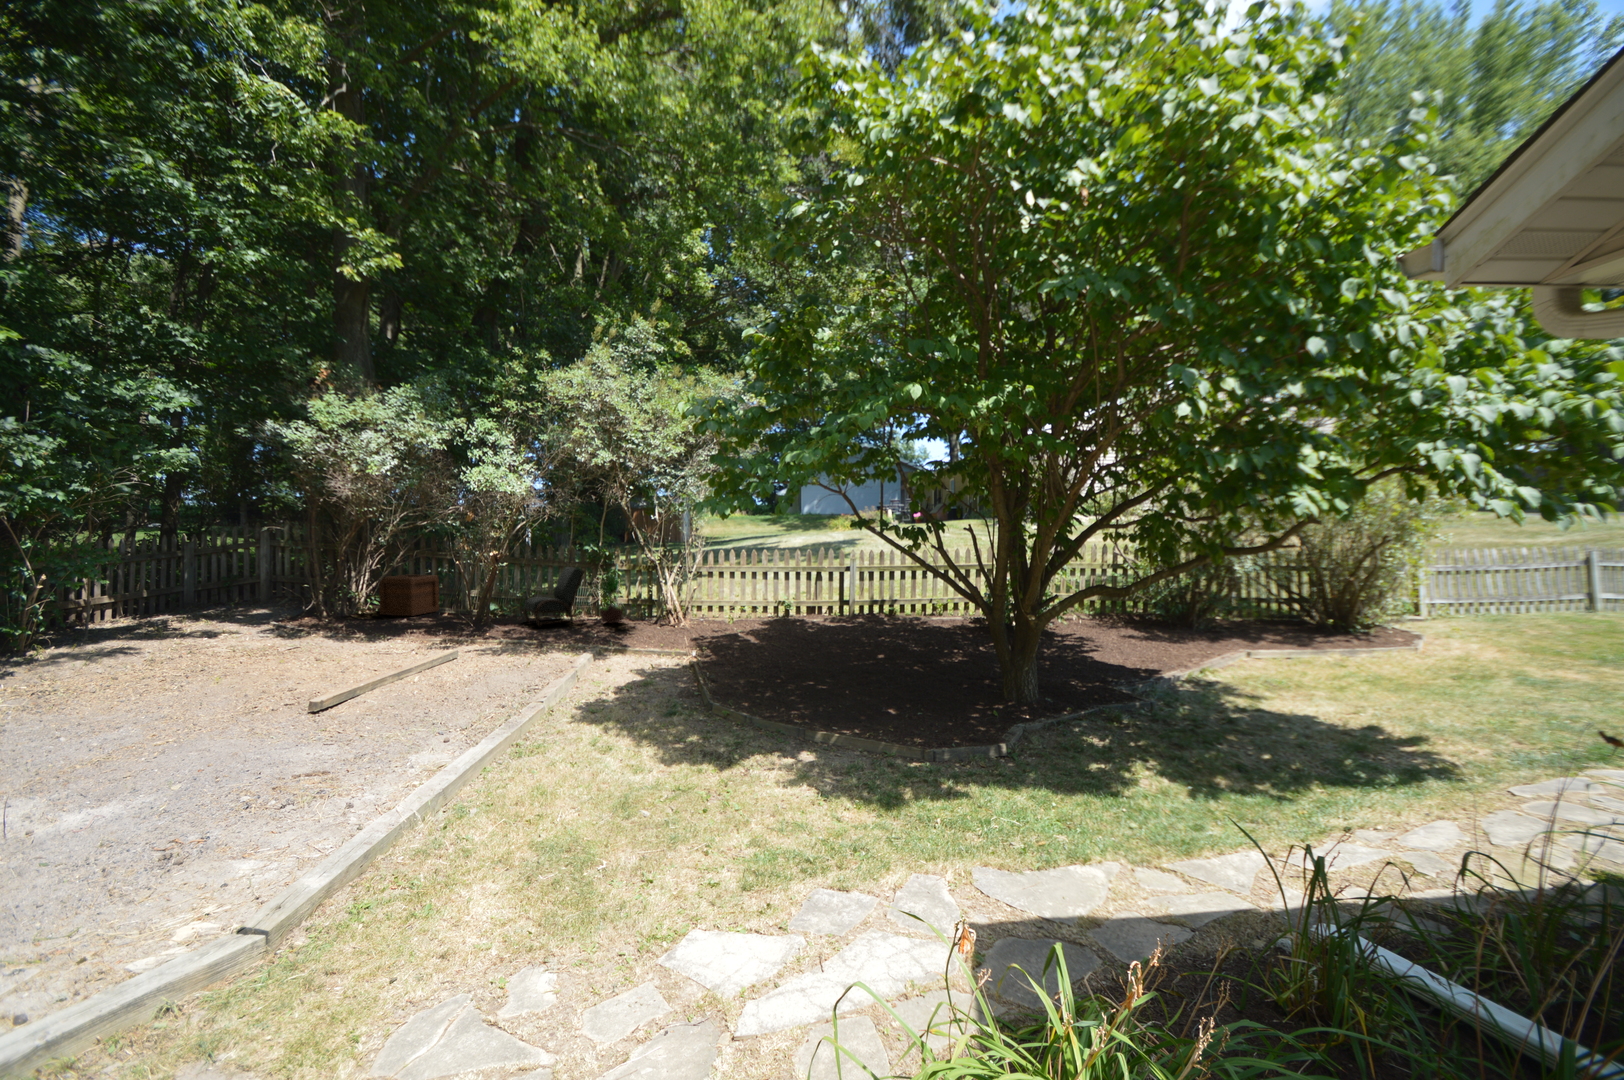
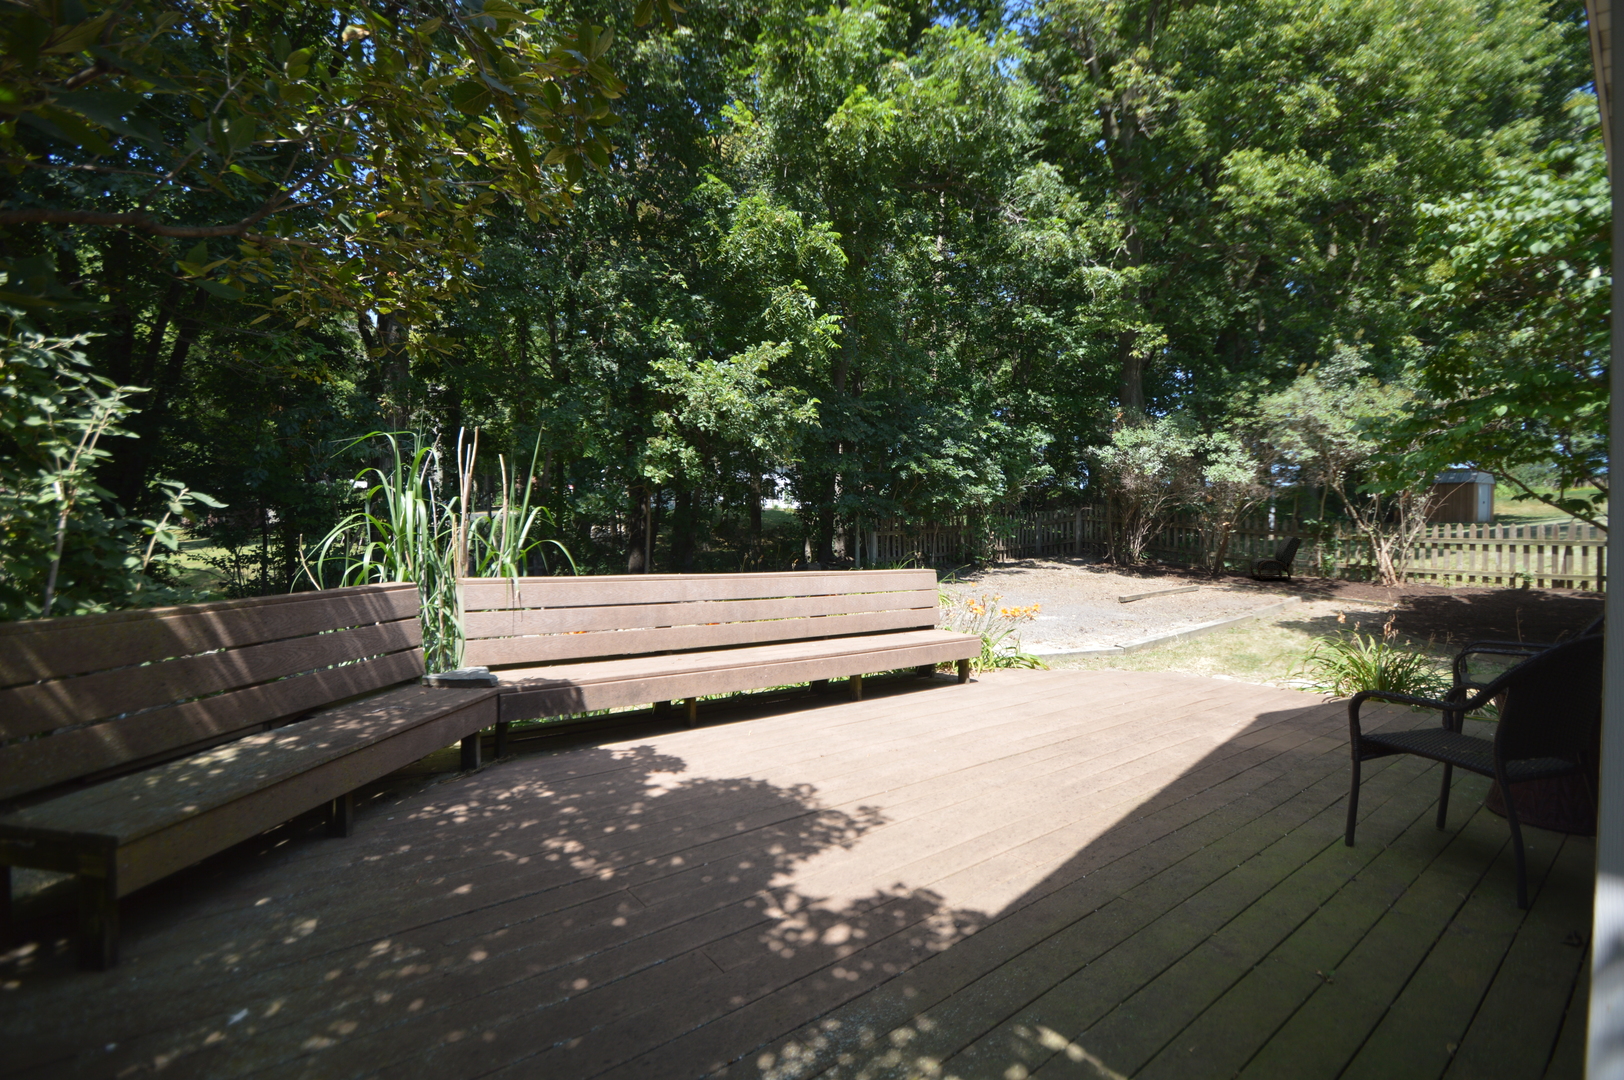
wooden crate: present [379,575,439,616] -> none [1147,540,1187,568]
potted tree: present [598,576,623,623] -> none [1309,541,1338,582]

